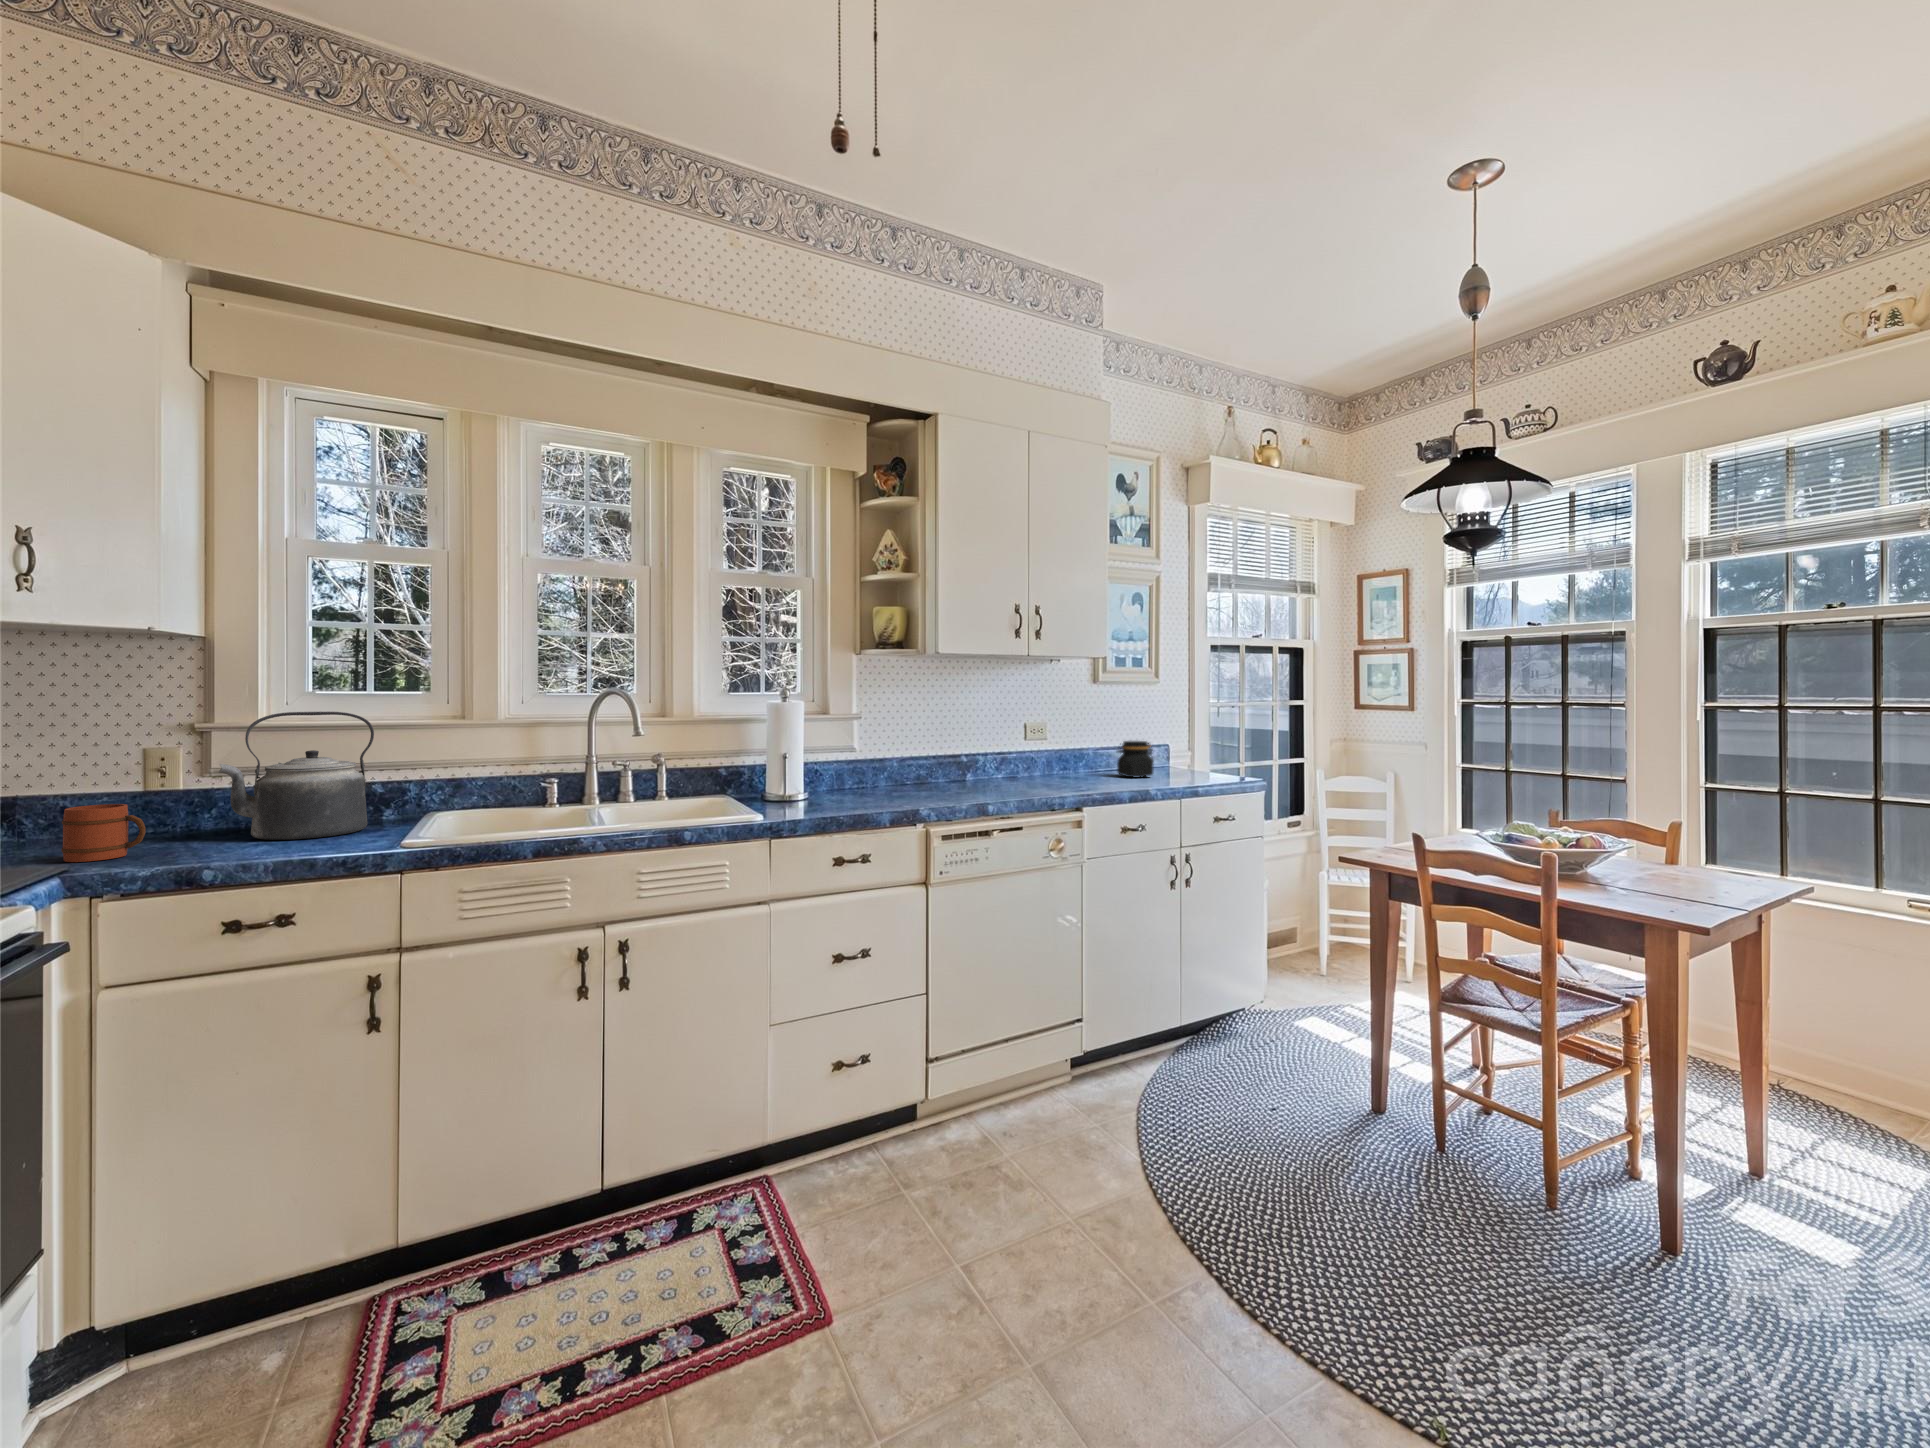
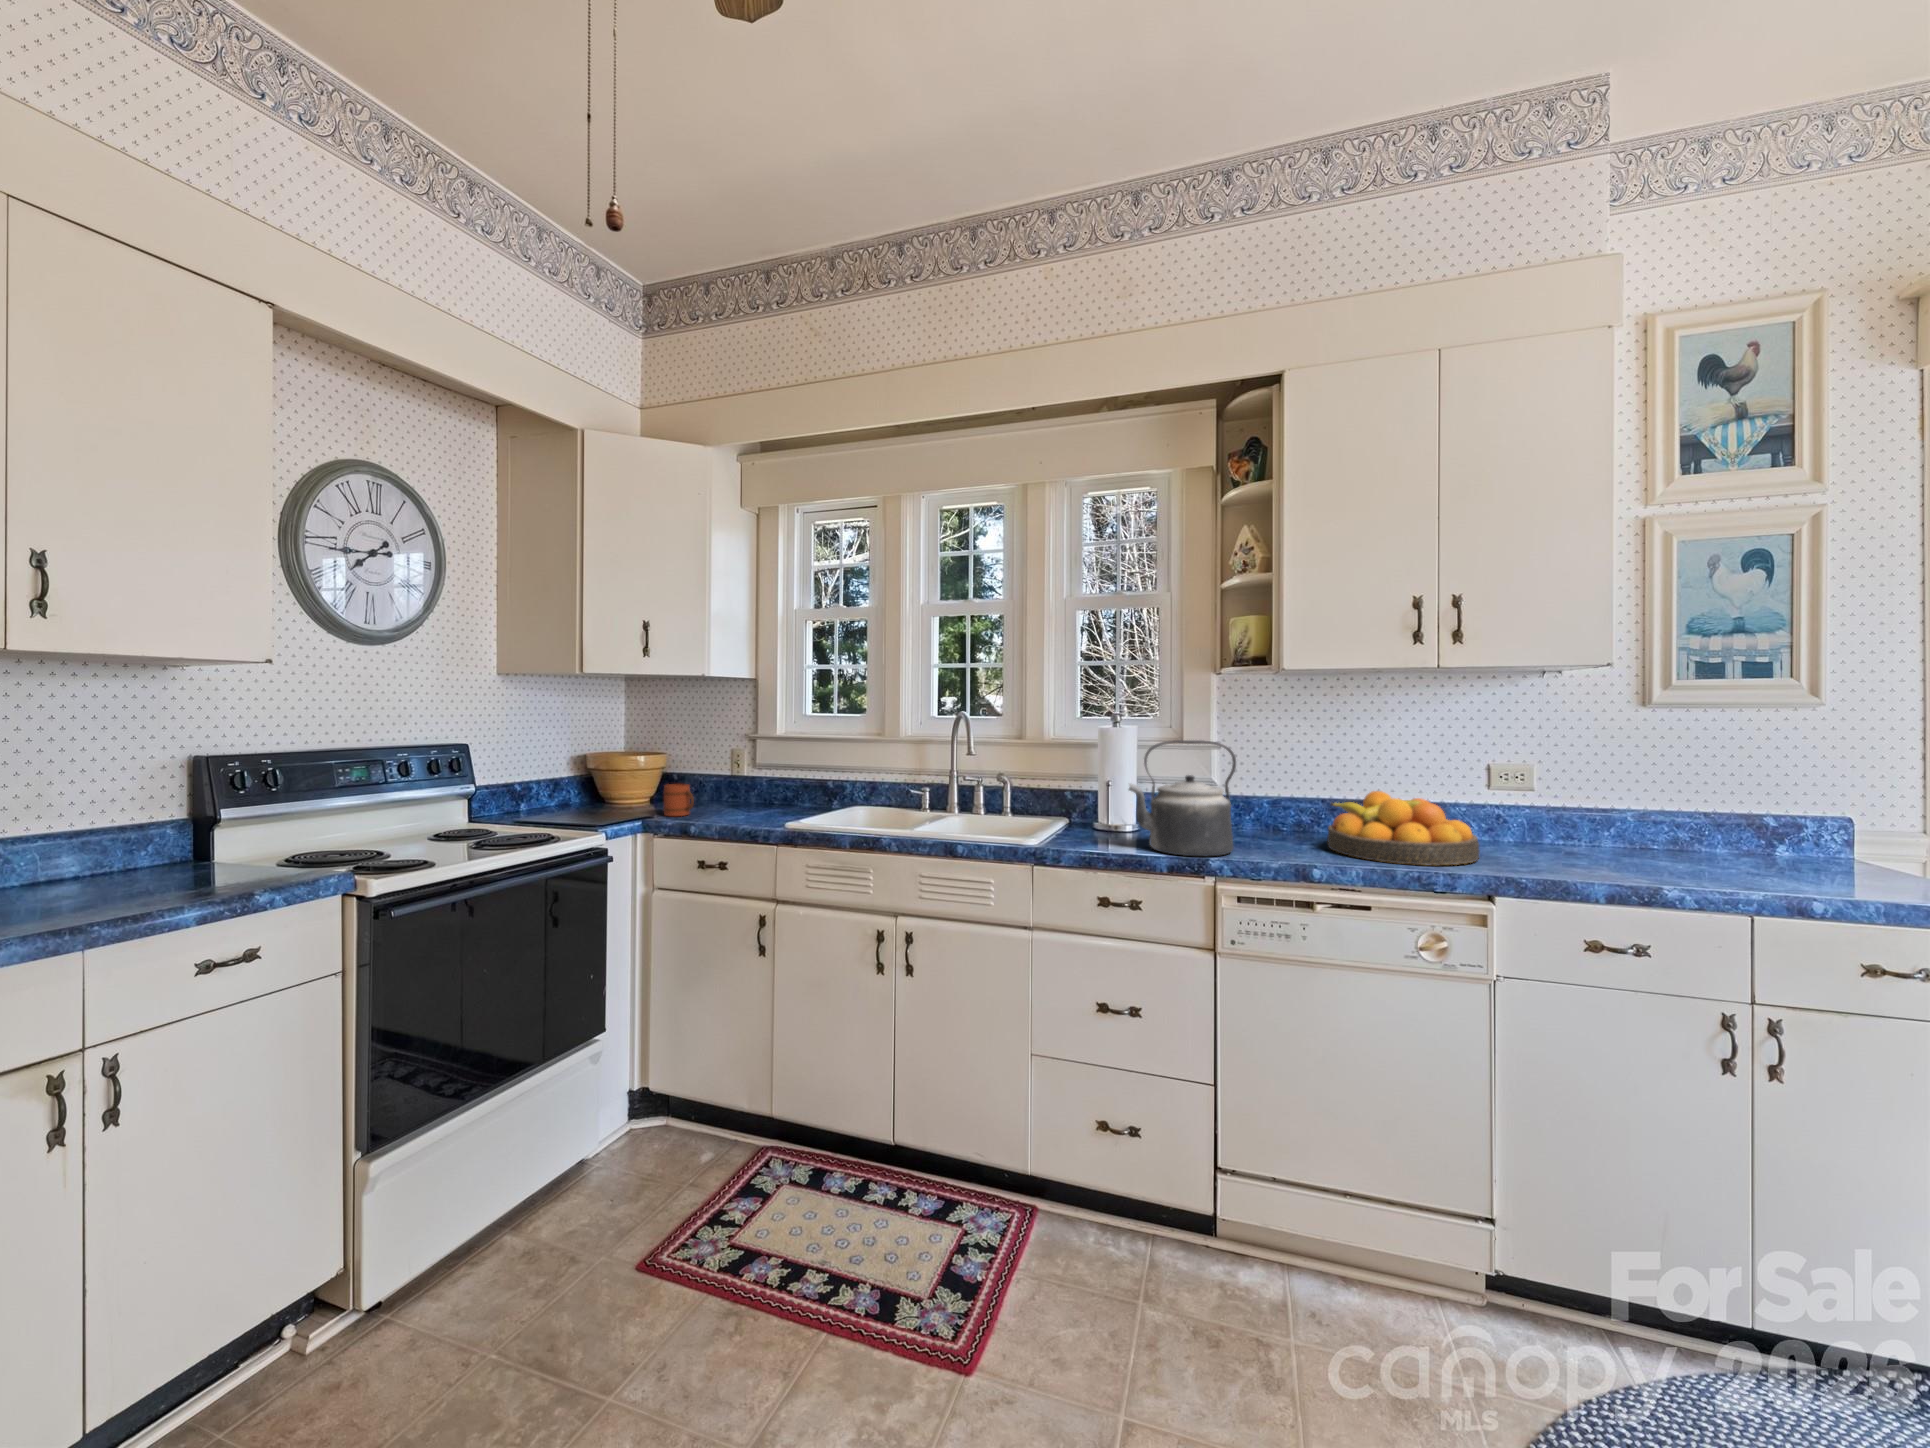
kettle: present [219,712,374,840] -> present [1129,740,1236,856]
jar: present [1117,741,1154,777] -> none [1675,801,1770,866]
fruit bowl: none [955,746,1052,795] -> present [1327,791,1480,866]

